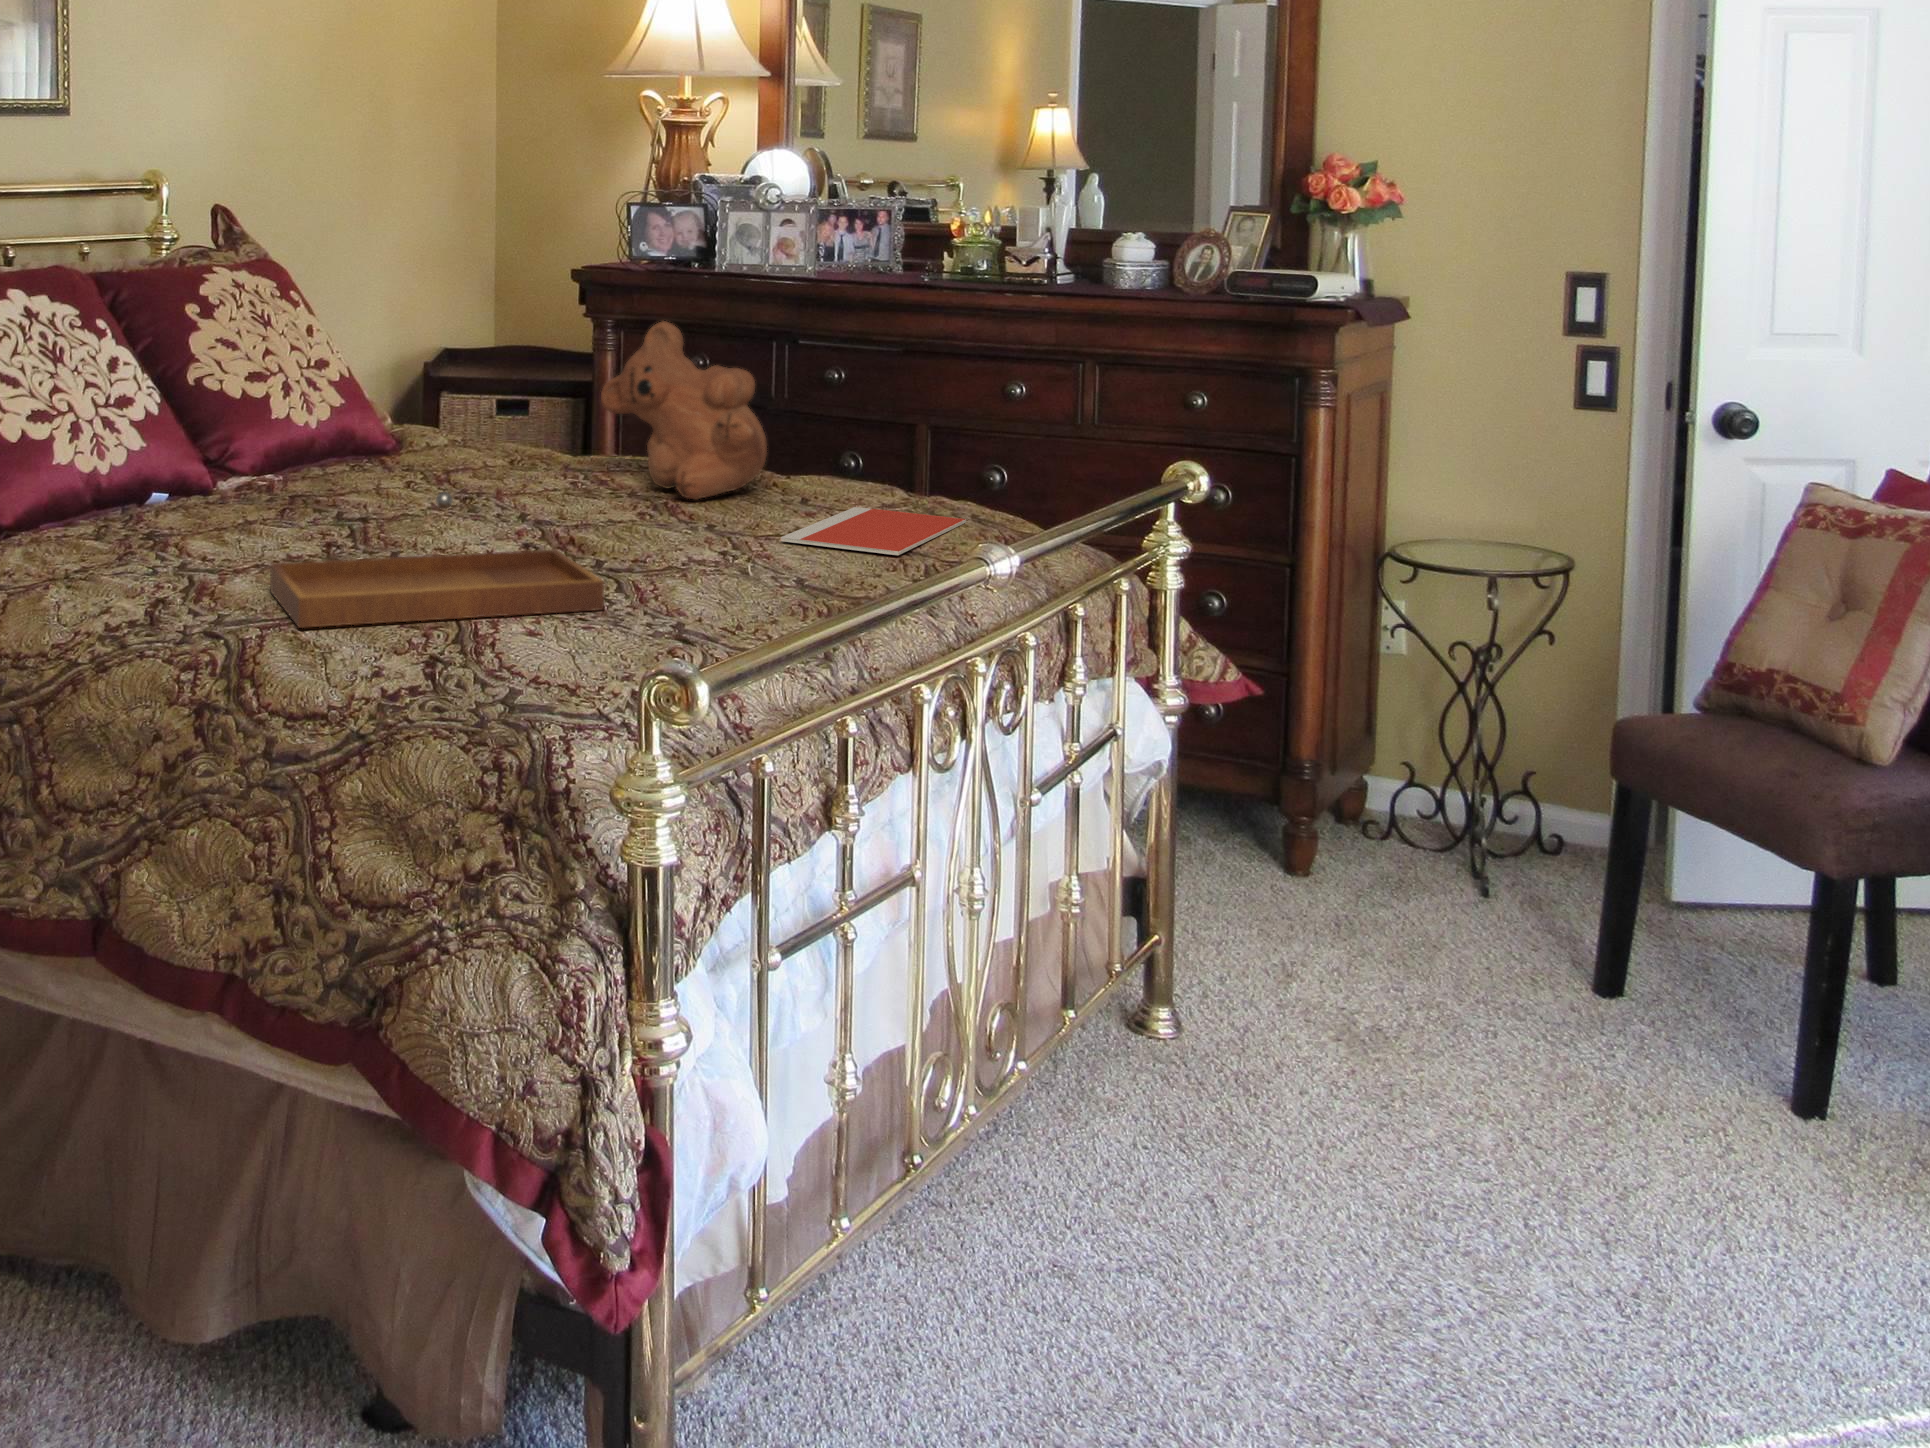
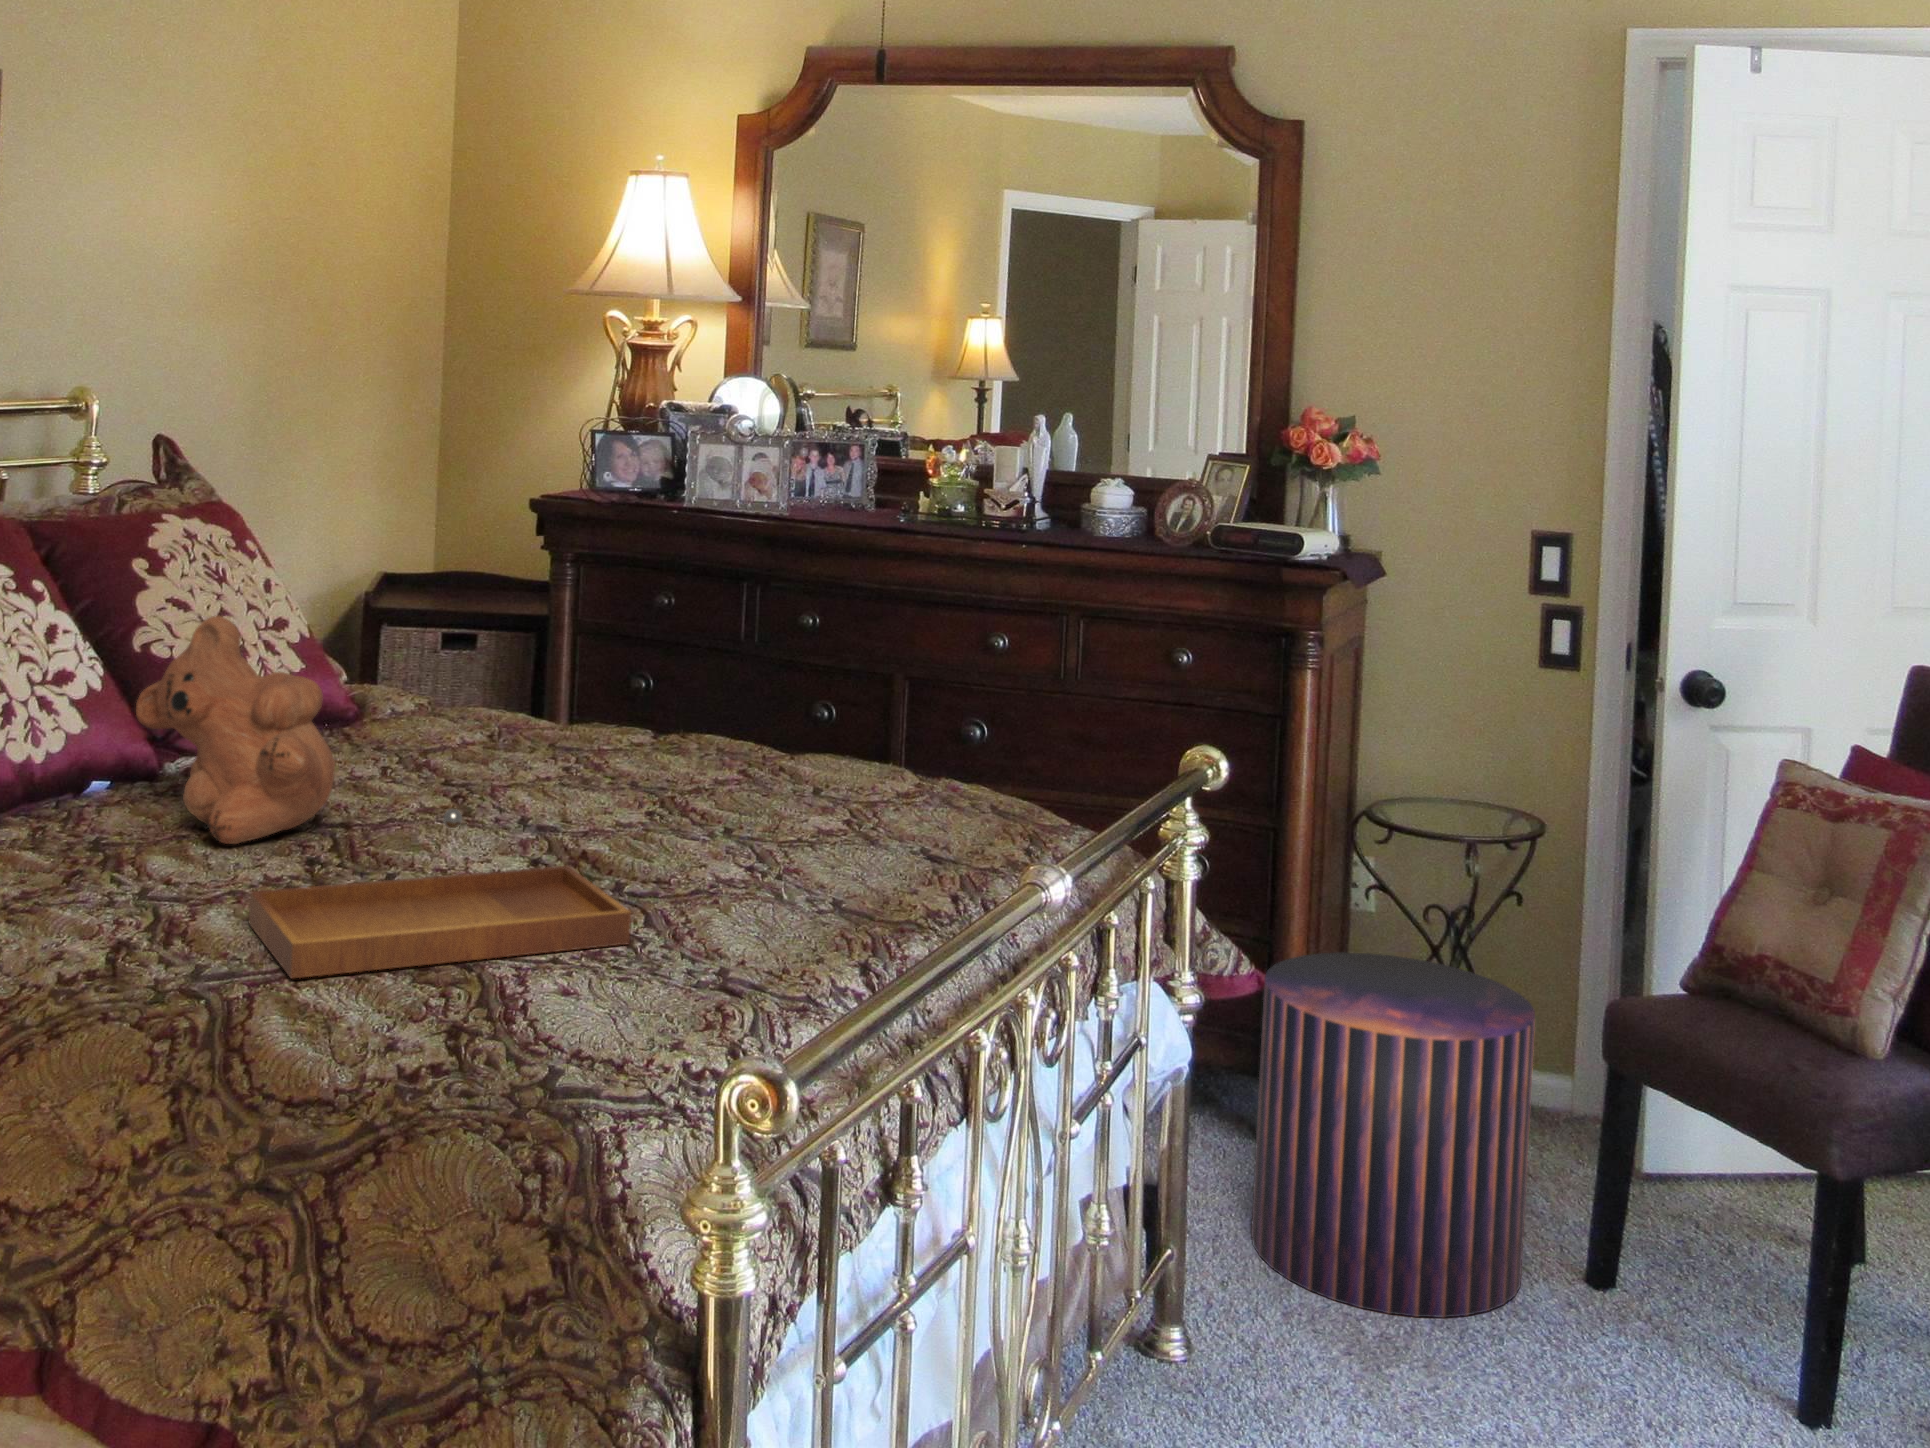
teddy bear: present [601,321,767,499] -> present [136,615,335,844]
notebook: present [781,507,966,555] -> none [801,795,986,862]
pouf: none [1255,676,1543,1013] -> present [1251,952,1535,1318]

